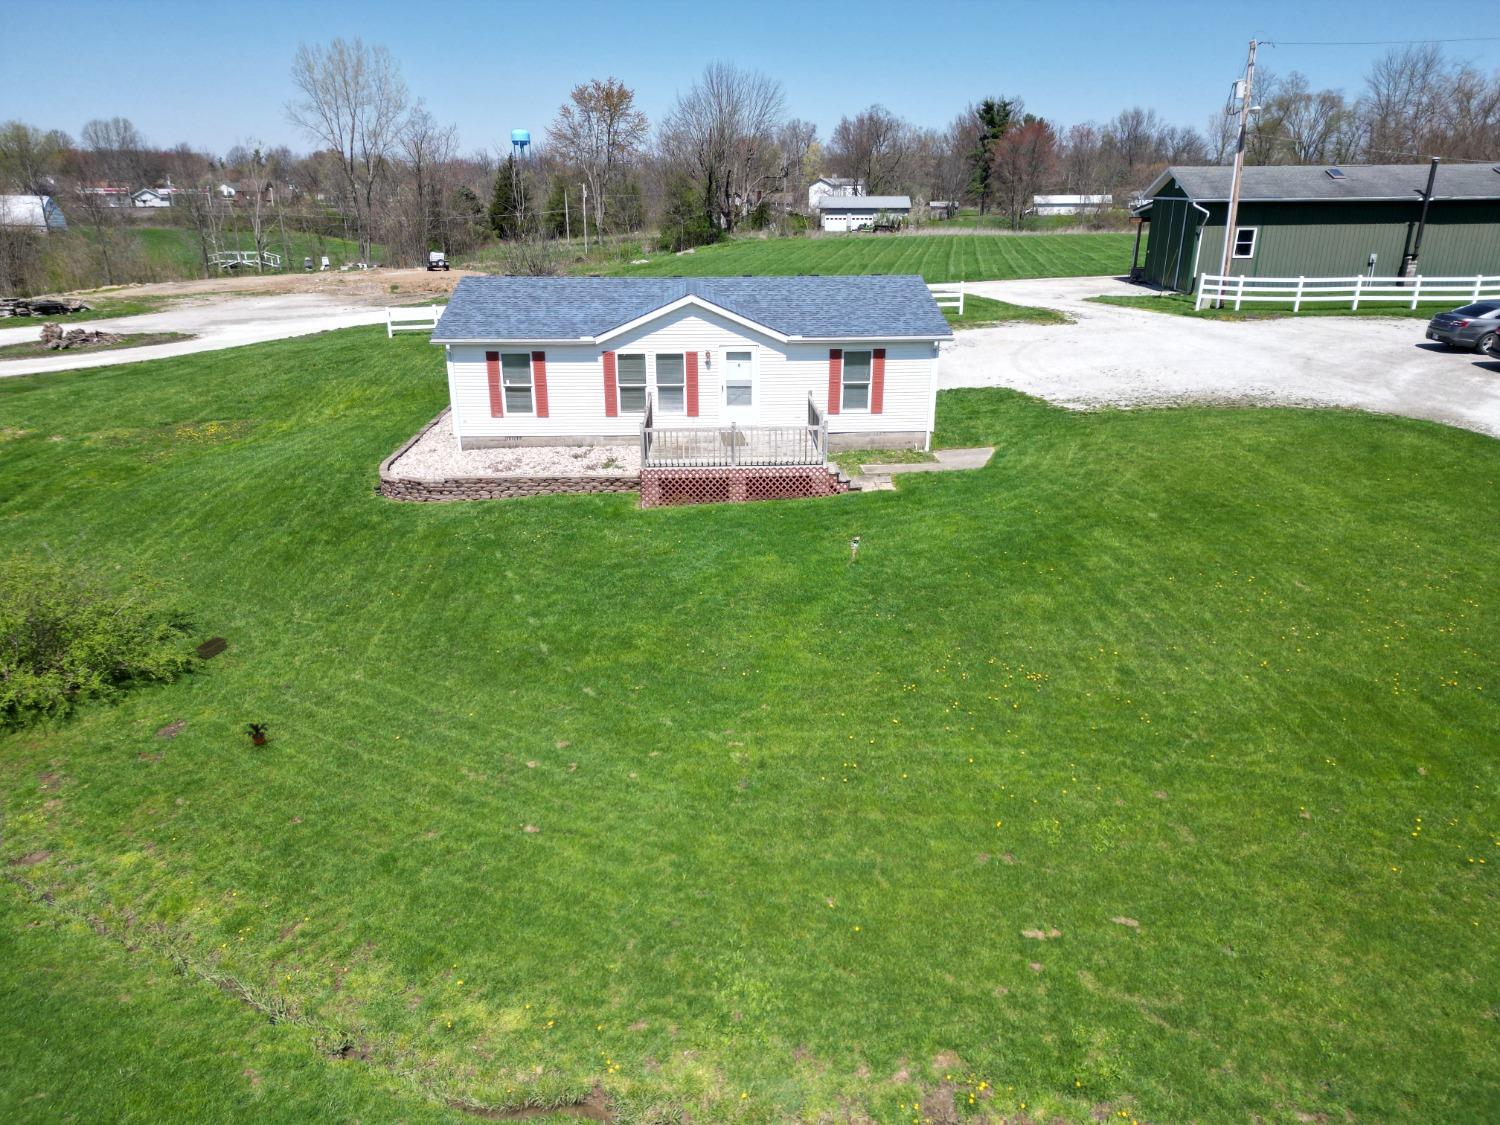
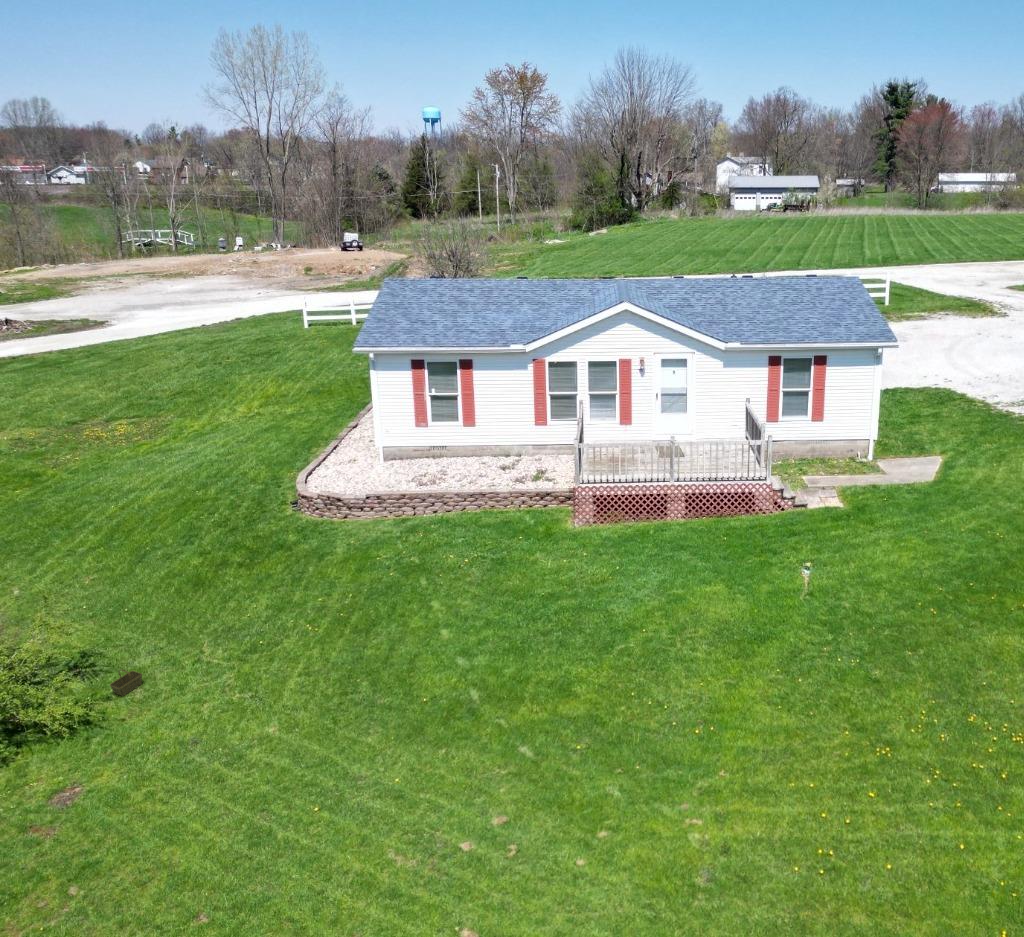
potted plant: present [244,723,268,744] -> none [148,788,177,813]

